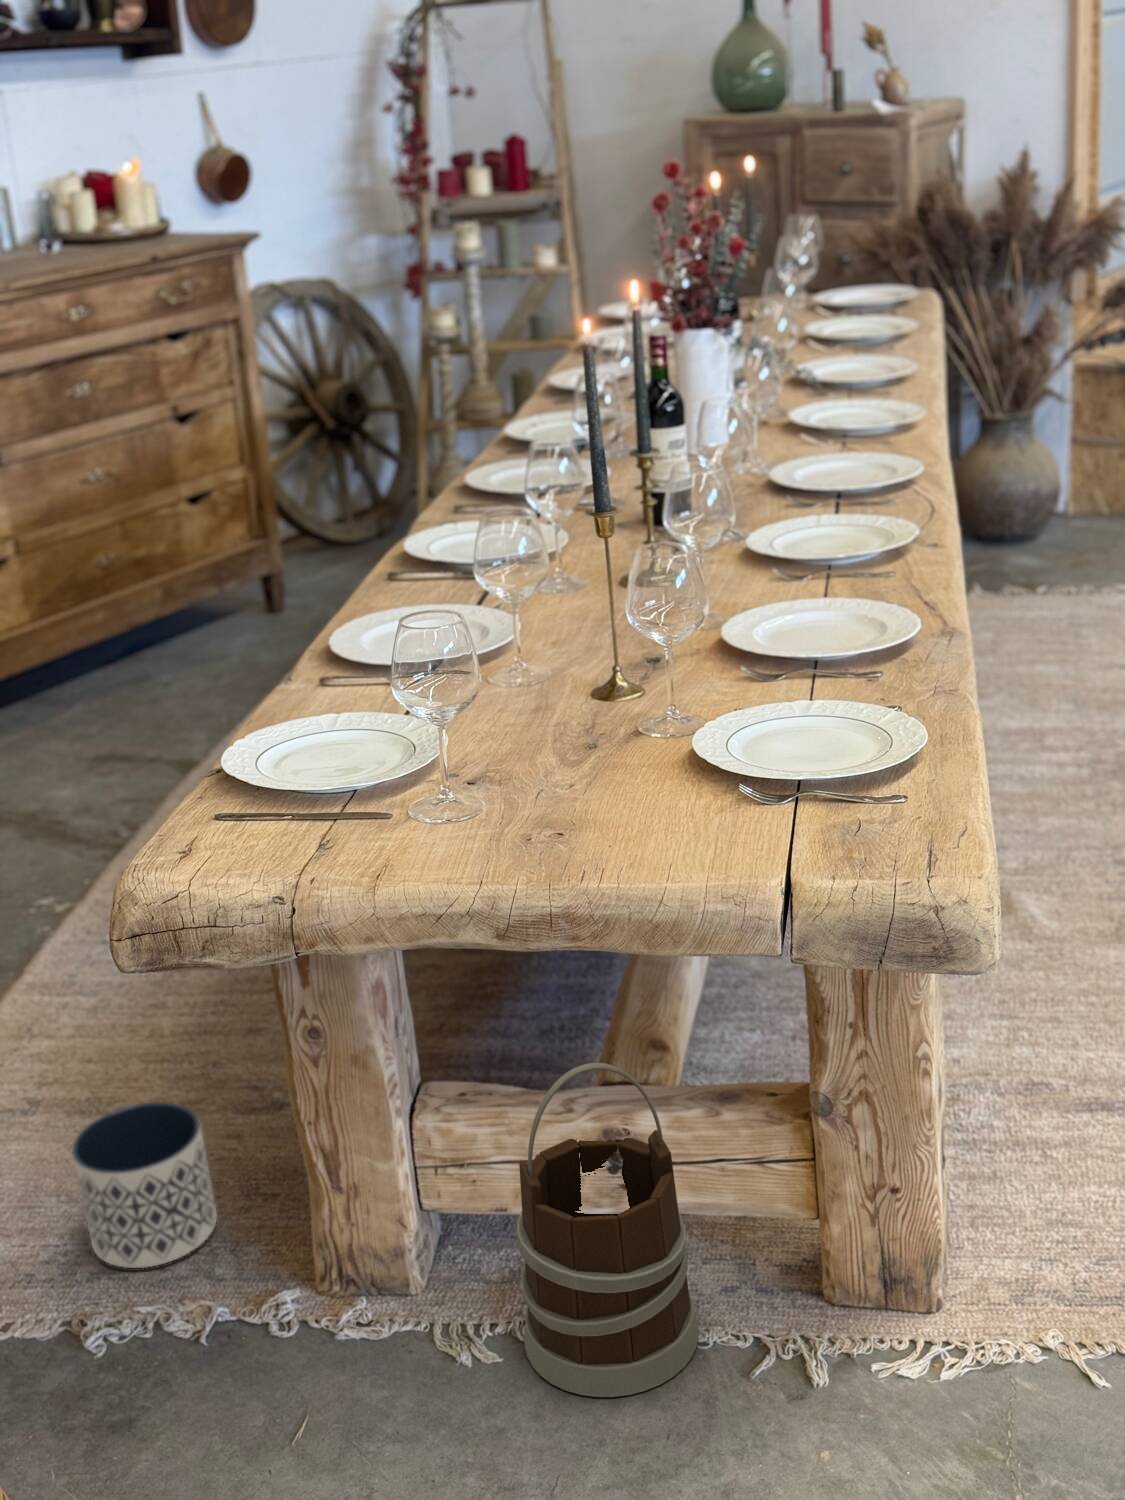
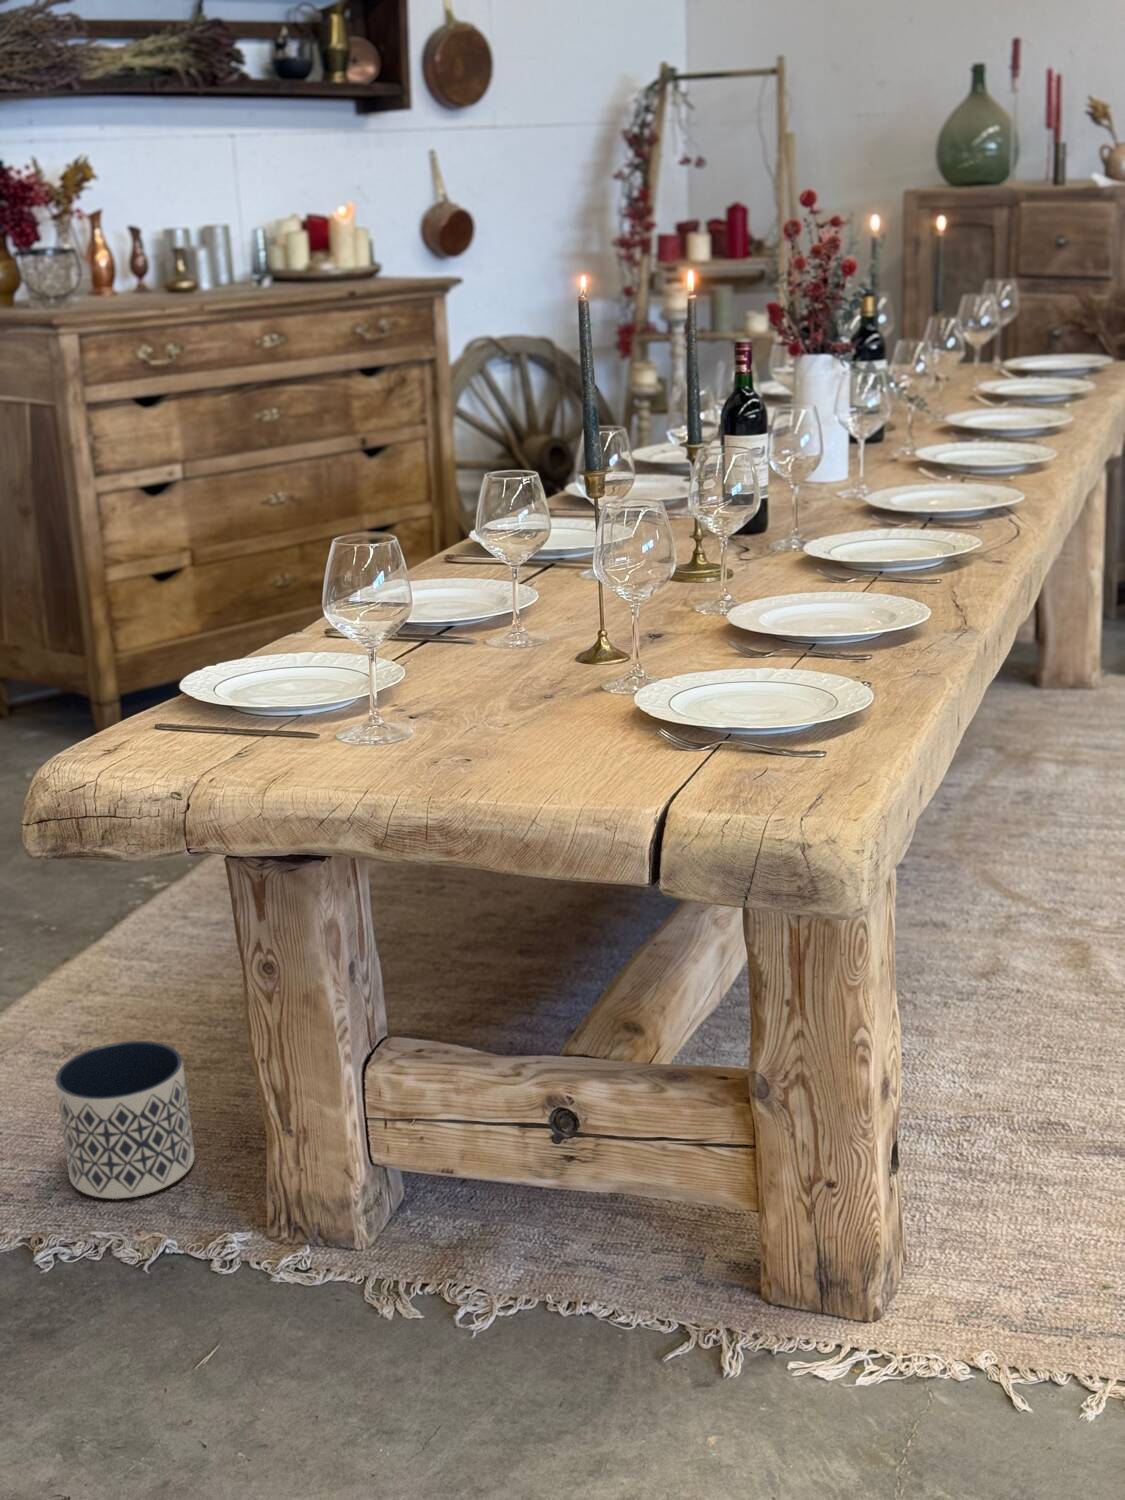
wooden bucket: present [517,1063,699,1397] -> none [446,1019,628,1362]

